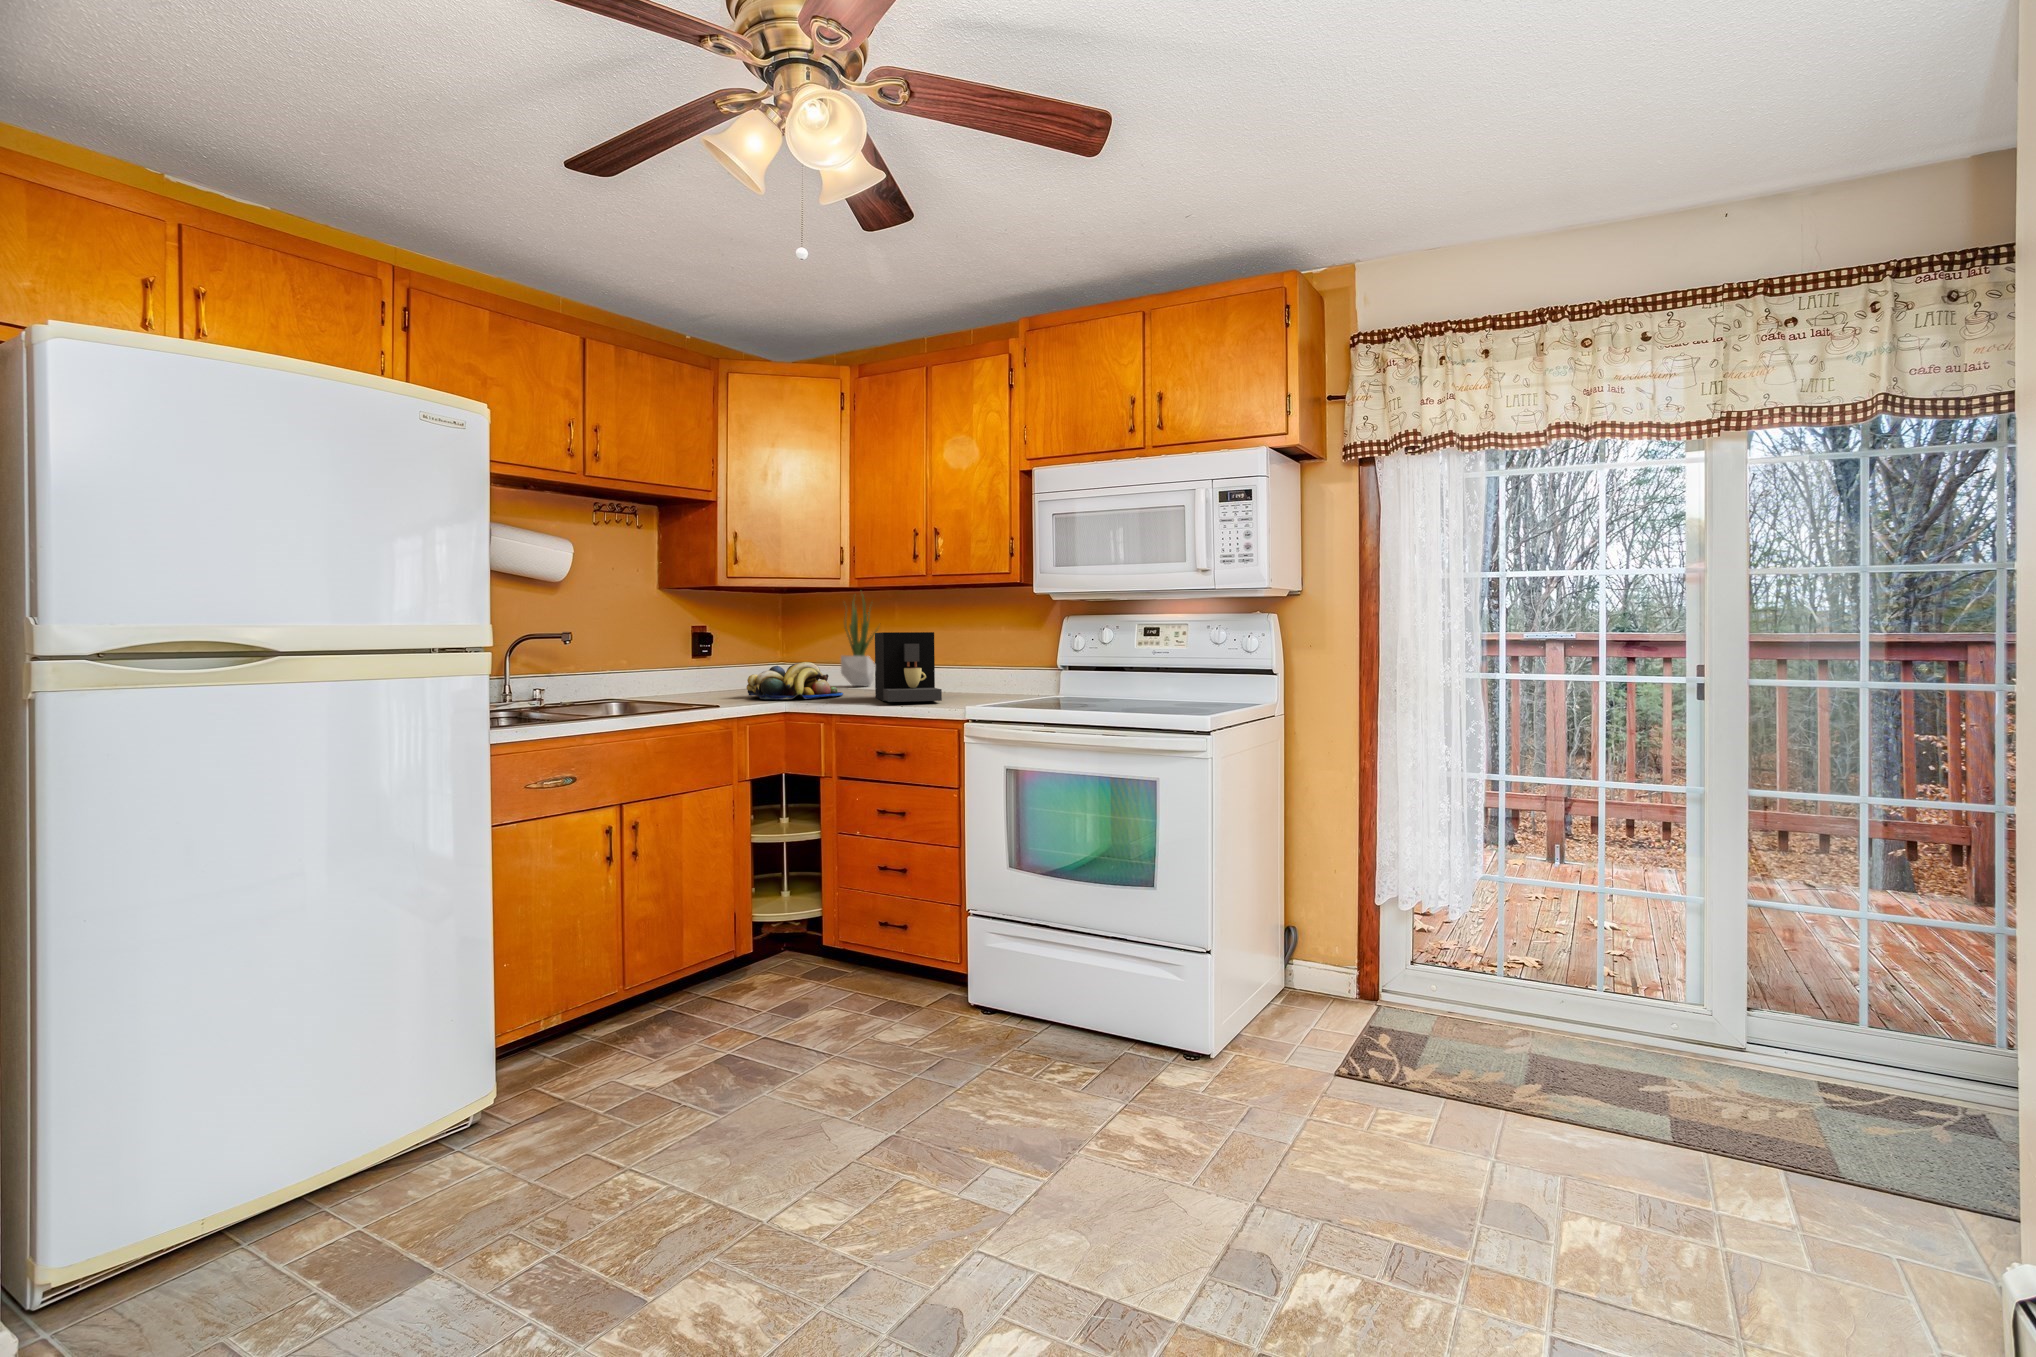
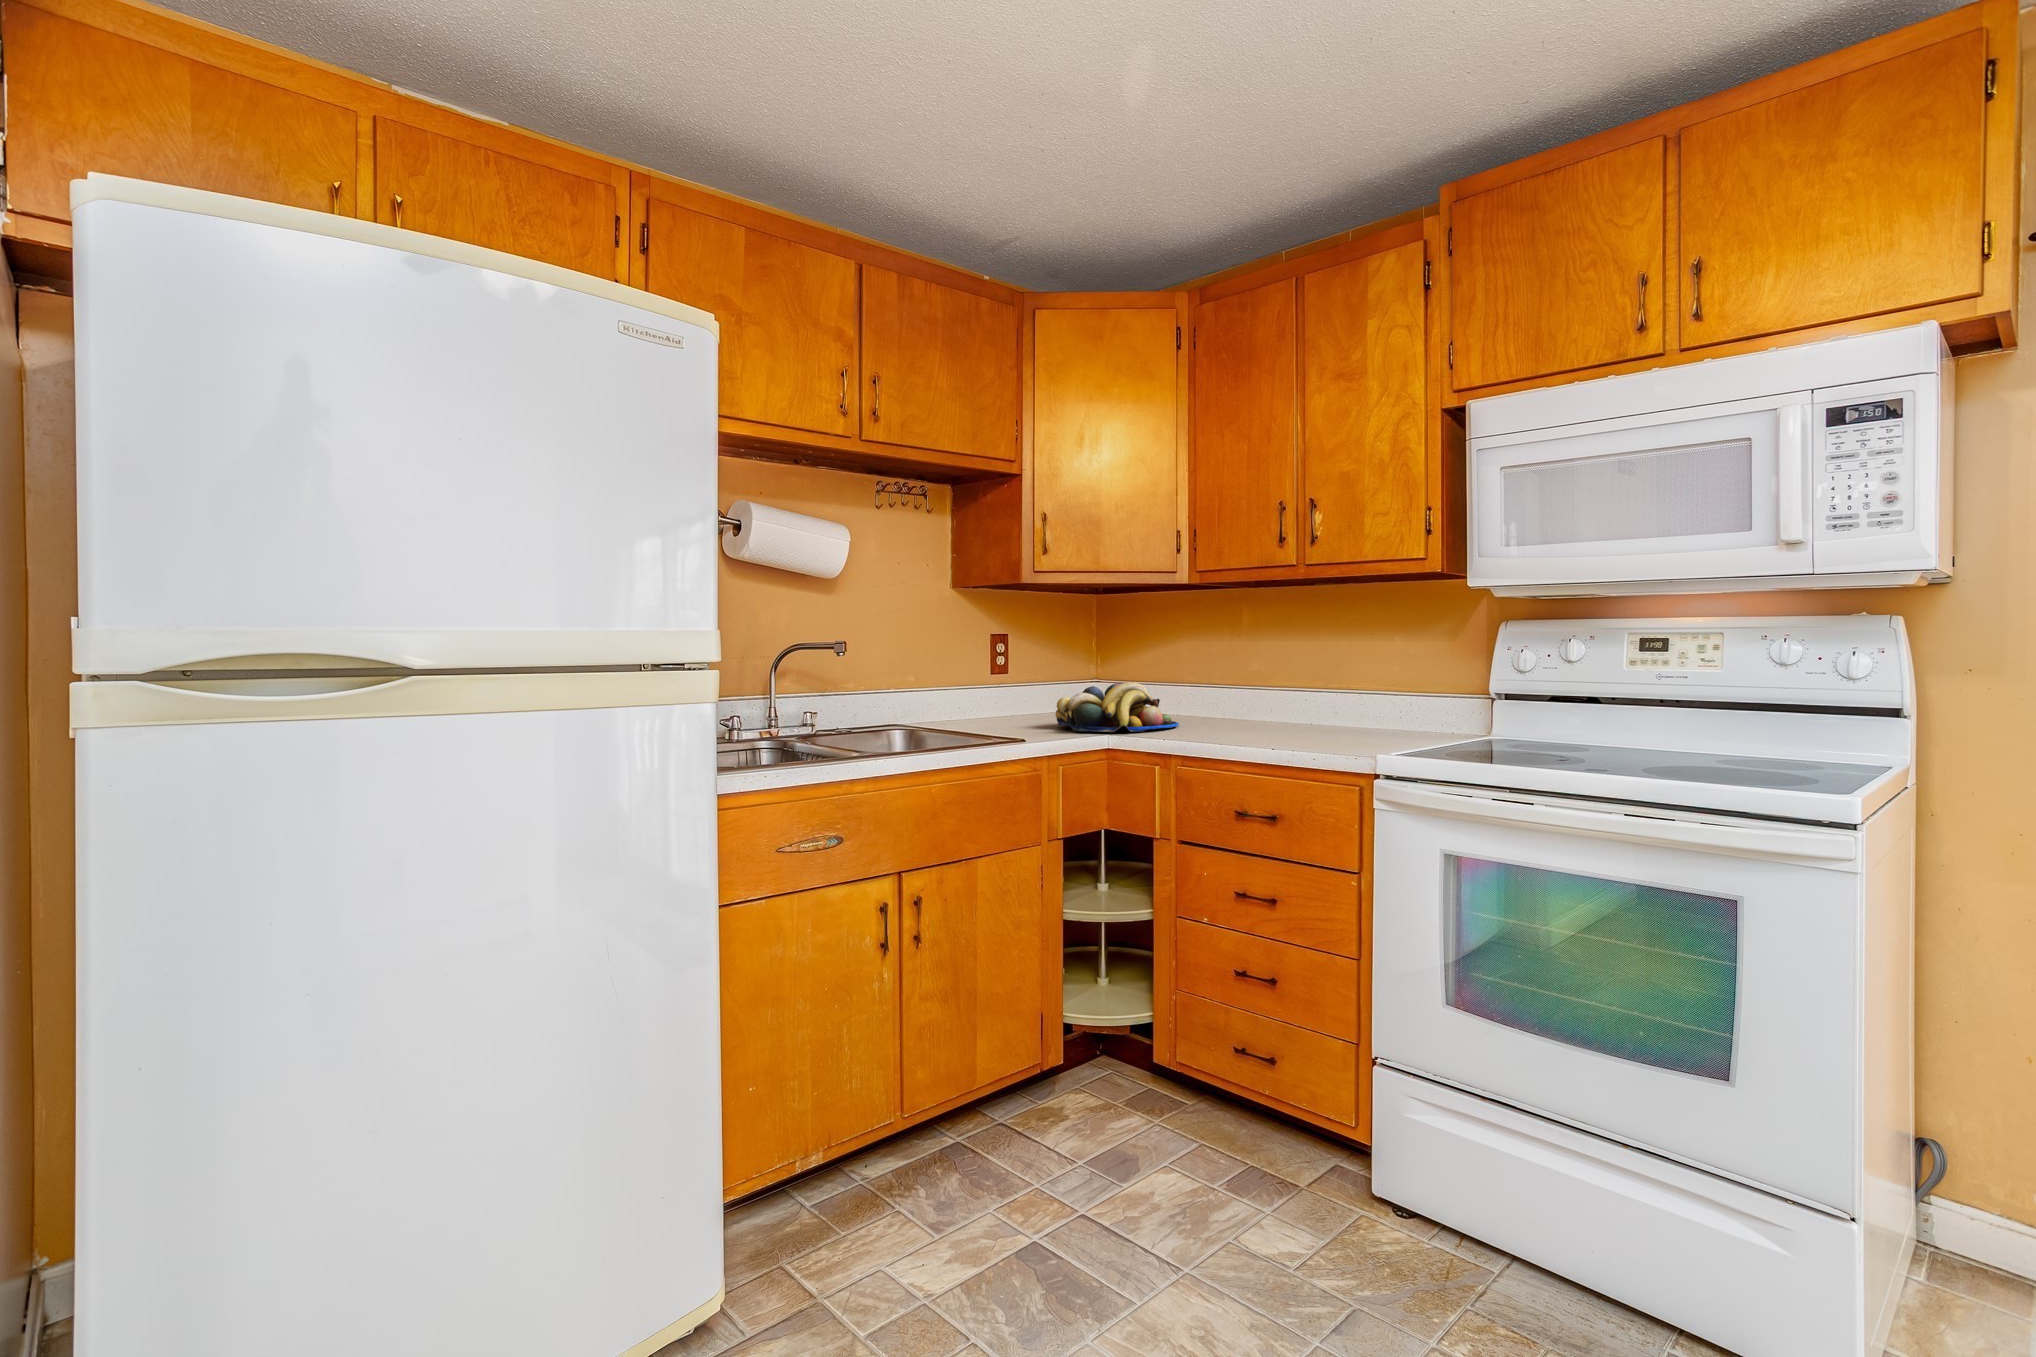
potted plant: present [841,595,875,686] -> none [1171,587,1223,711]
coffee maker: present [875,632,942,702] -> none [1223,644,1325,742]

